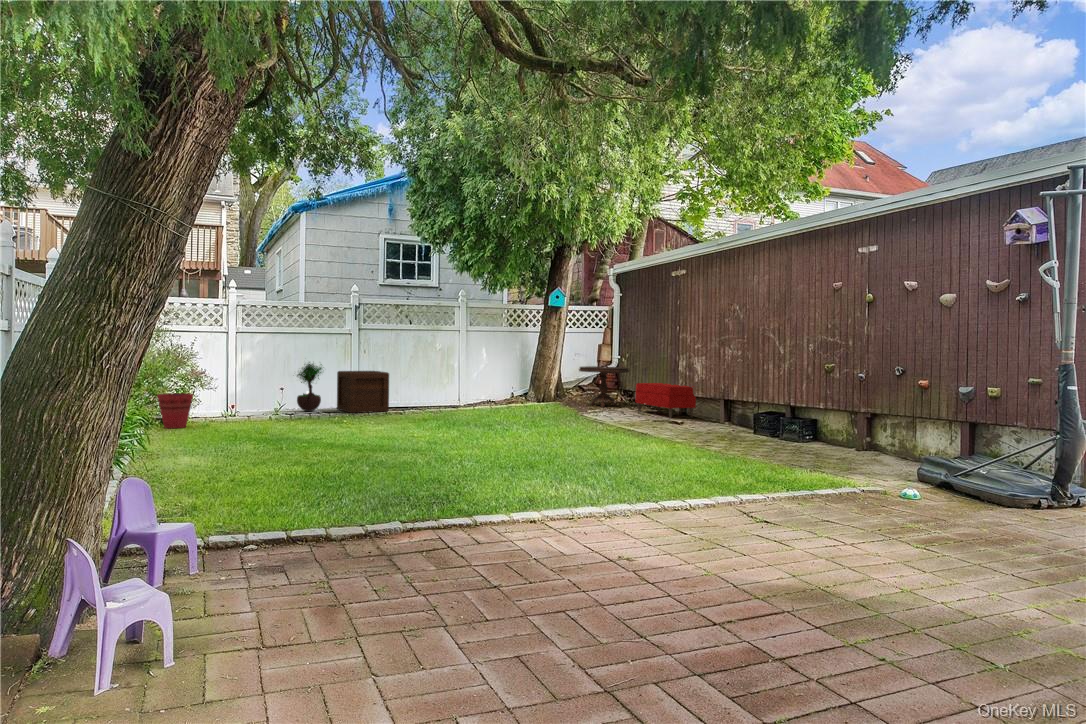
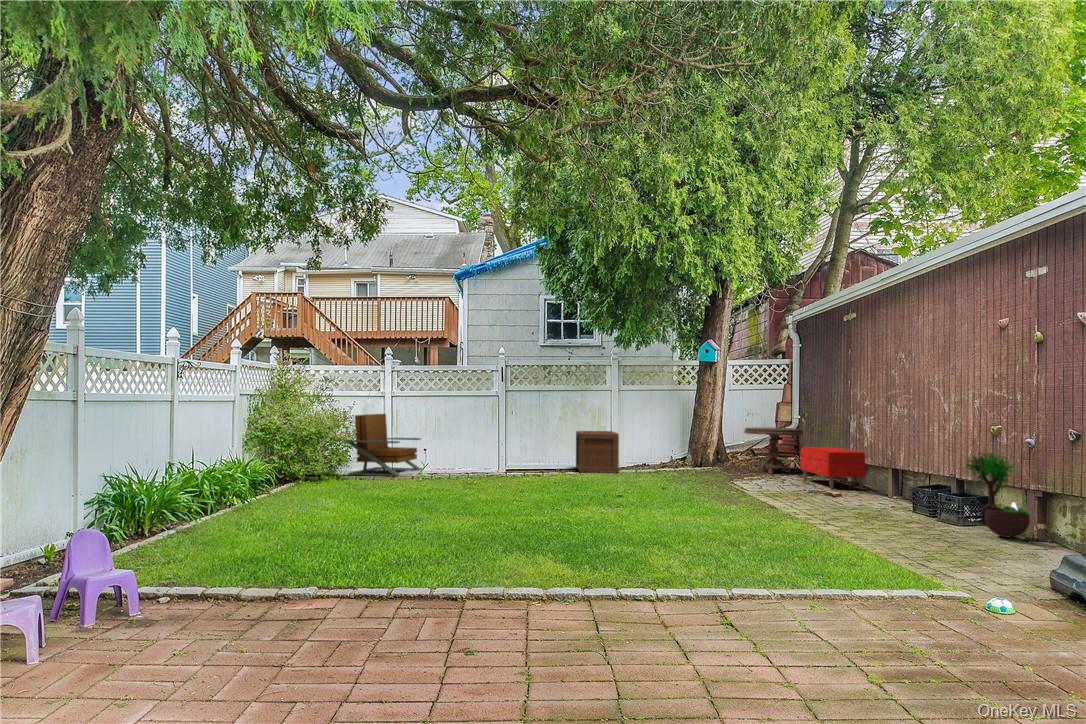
lounge chair: none [194,353,270,420] -> present [346,414,421,476]
potted tree: present [297,362,322,411] -> present [965,449,1030,537]
wooden crate: present [337,371,389,413] -> present [576,431,619,473]
bucket: present [157,393,193,428] -> none [306,450,336,481]

